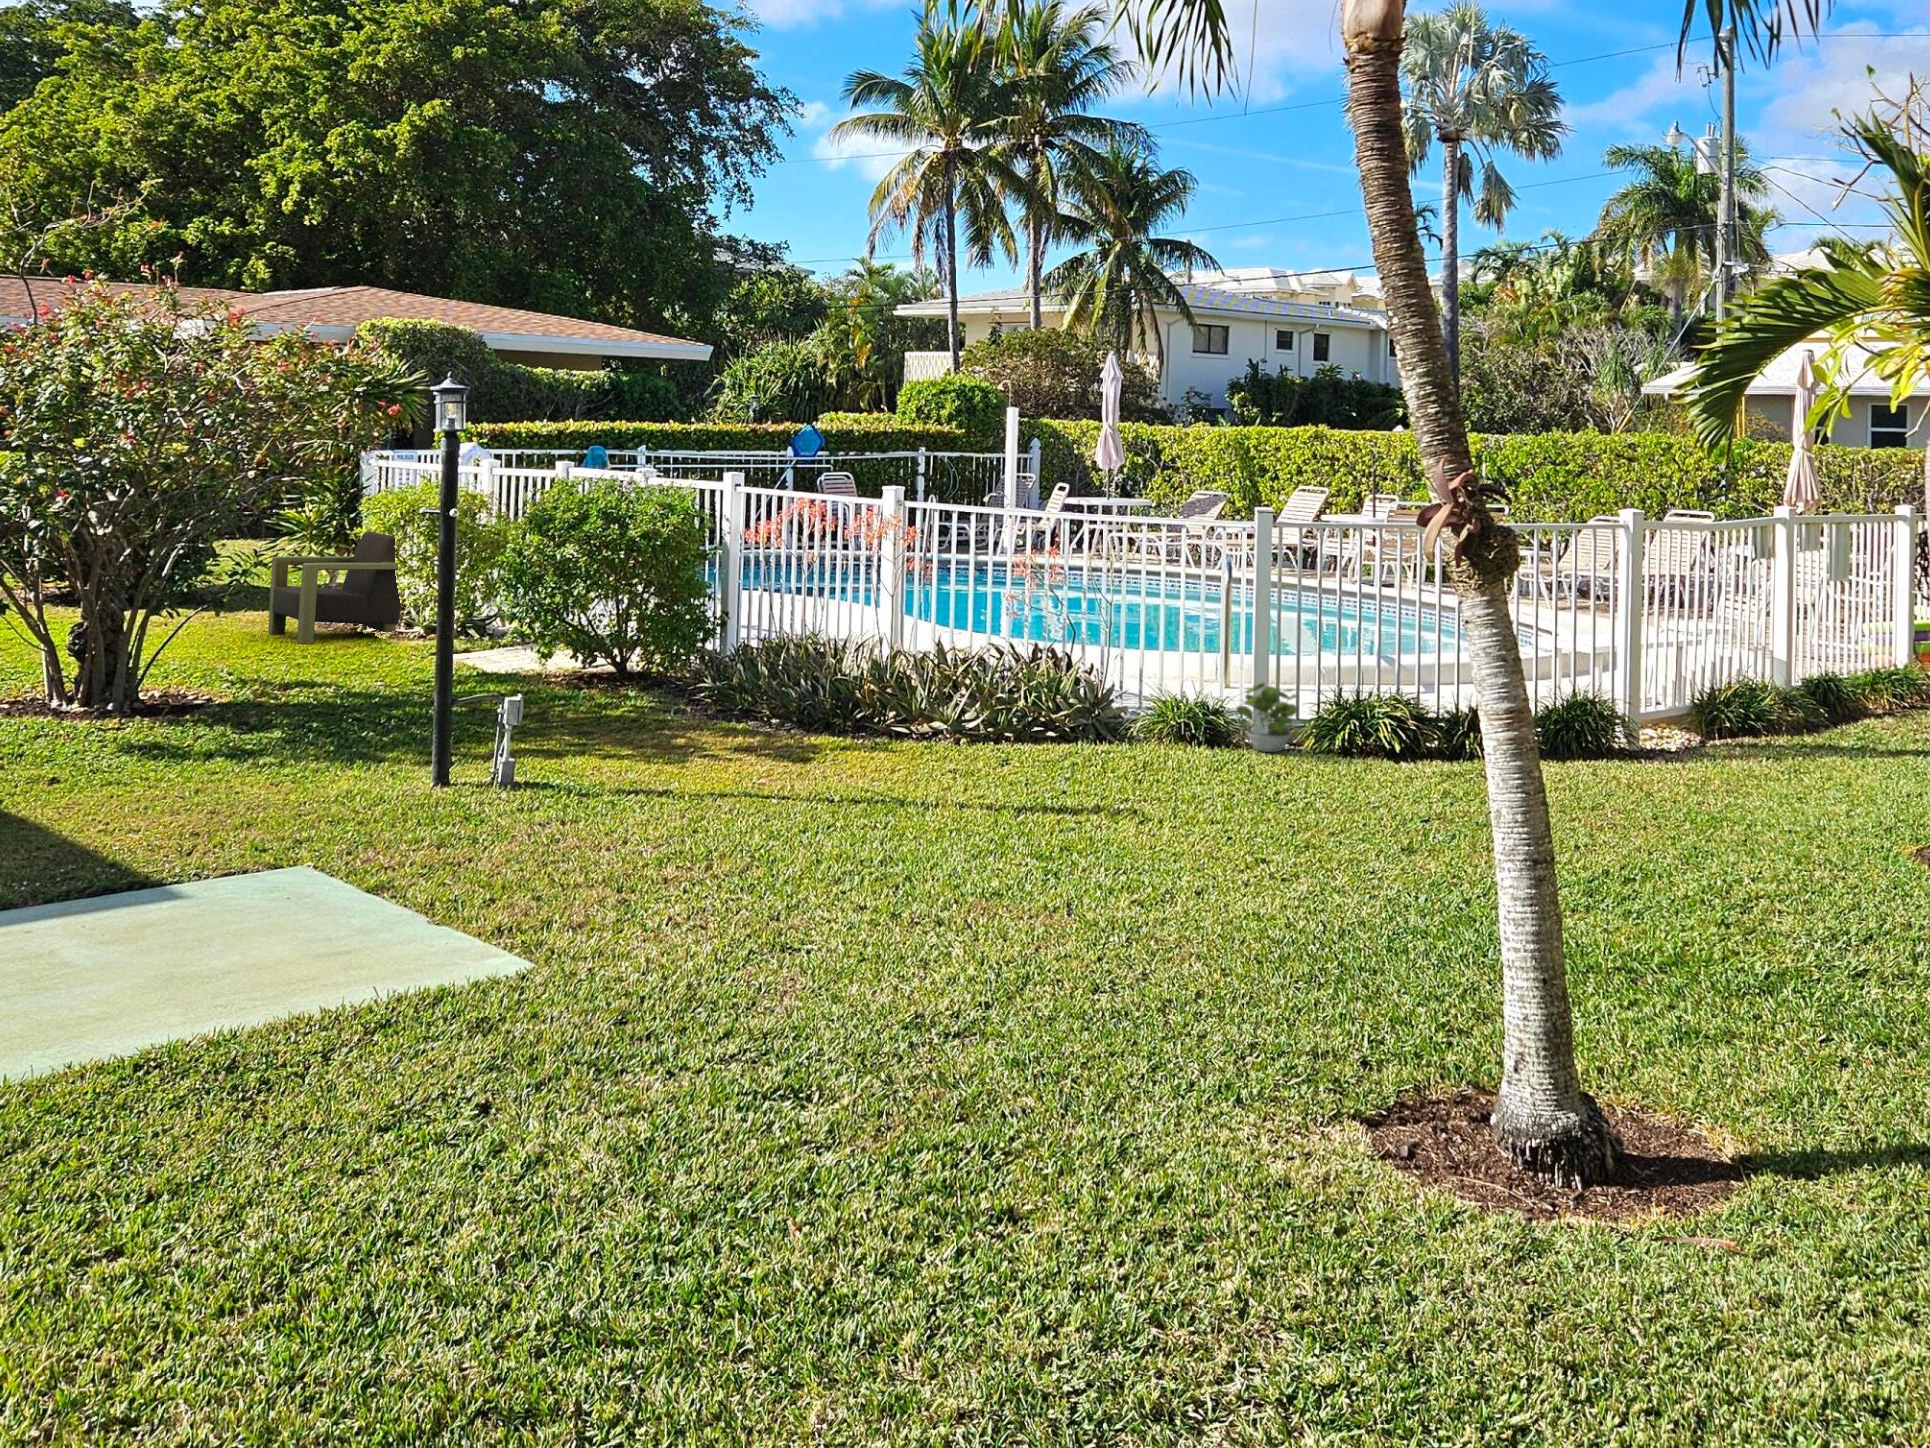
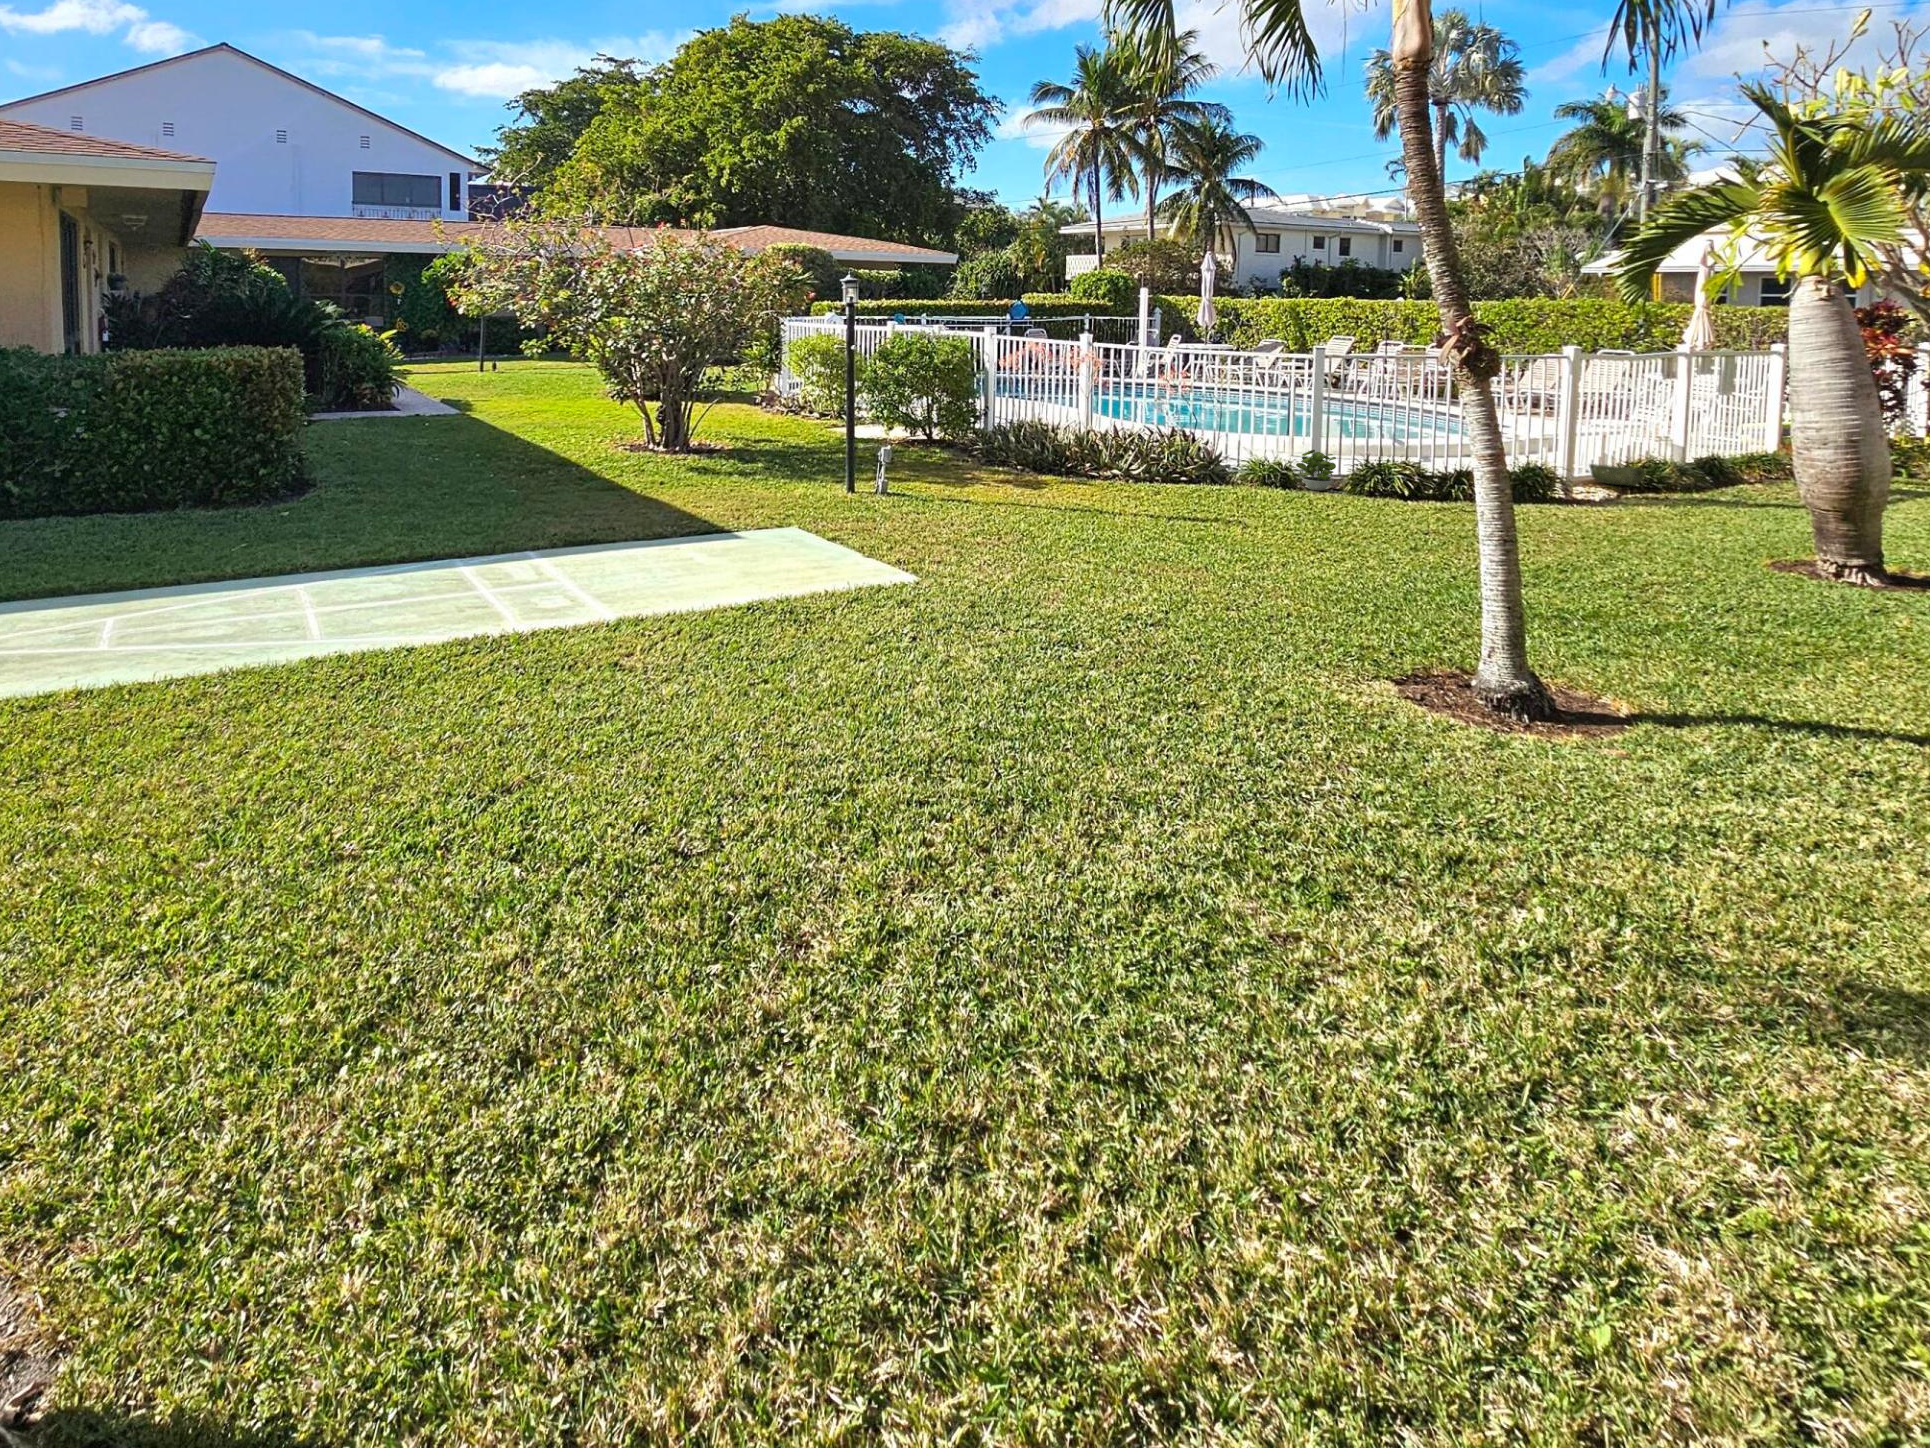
armchair: present [268,531,401,644] -> none [748,363,816,421]
woven basket: none [1659,695,1734,729] -> present [1589,464,1645,485]

